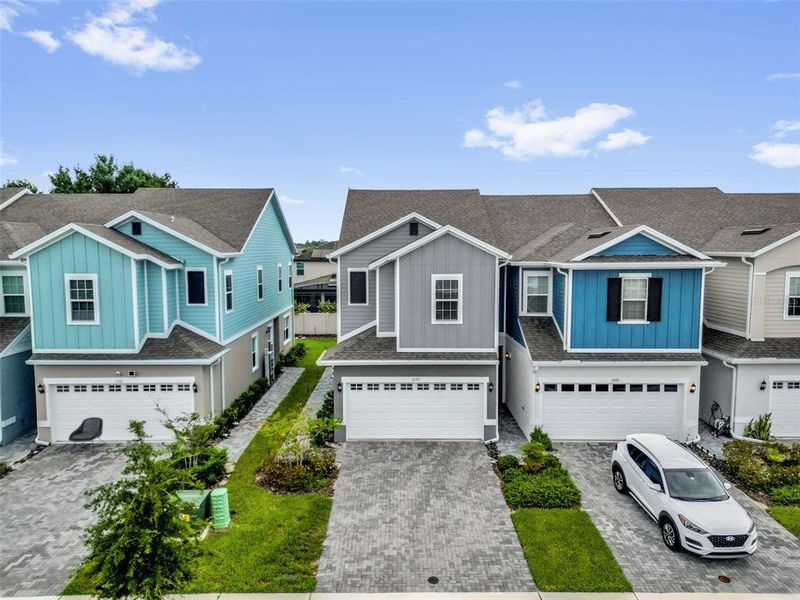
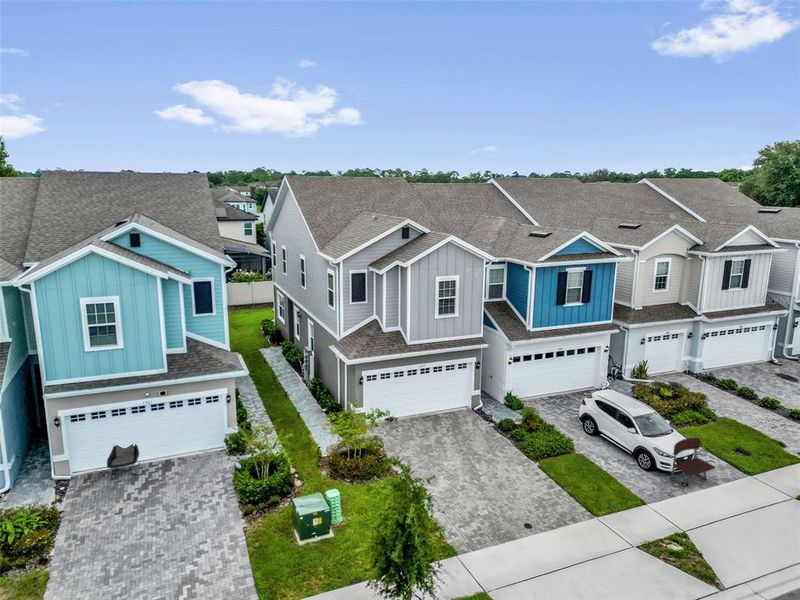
bench: none [705,507,783,584] -> present [671,438,715,487]

